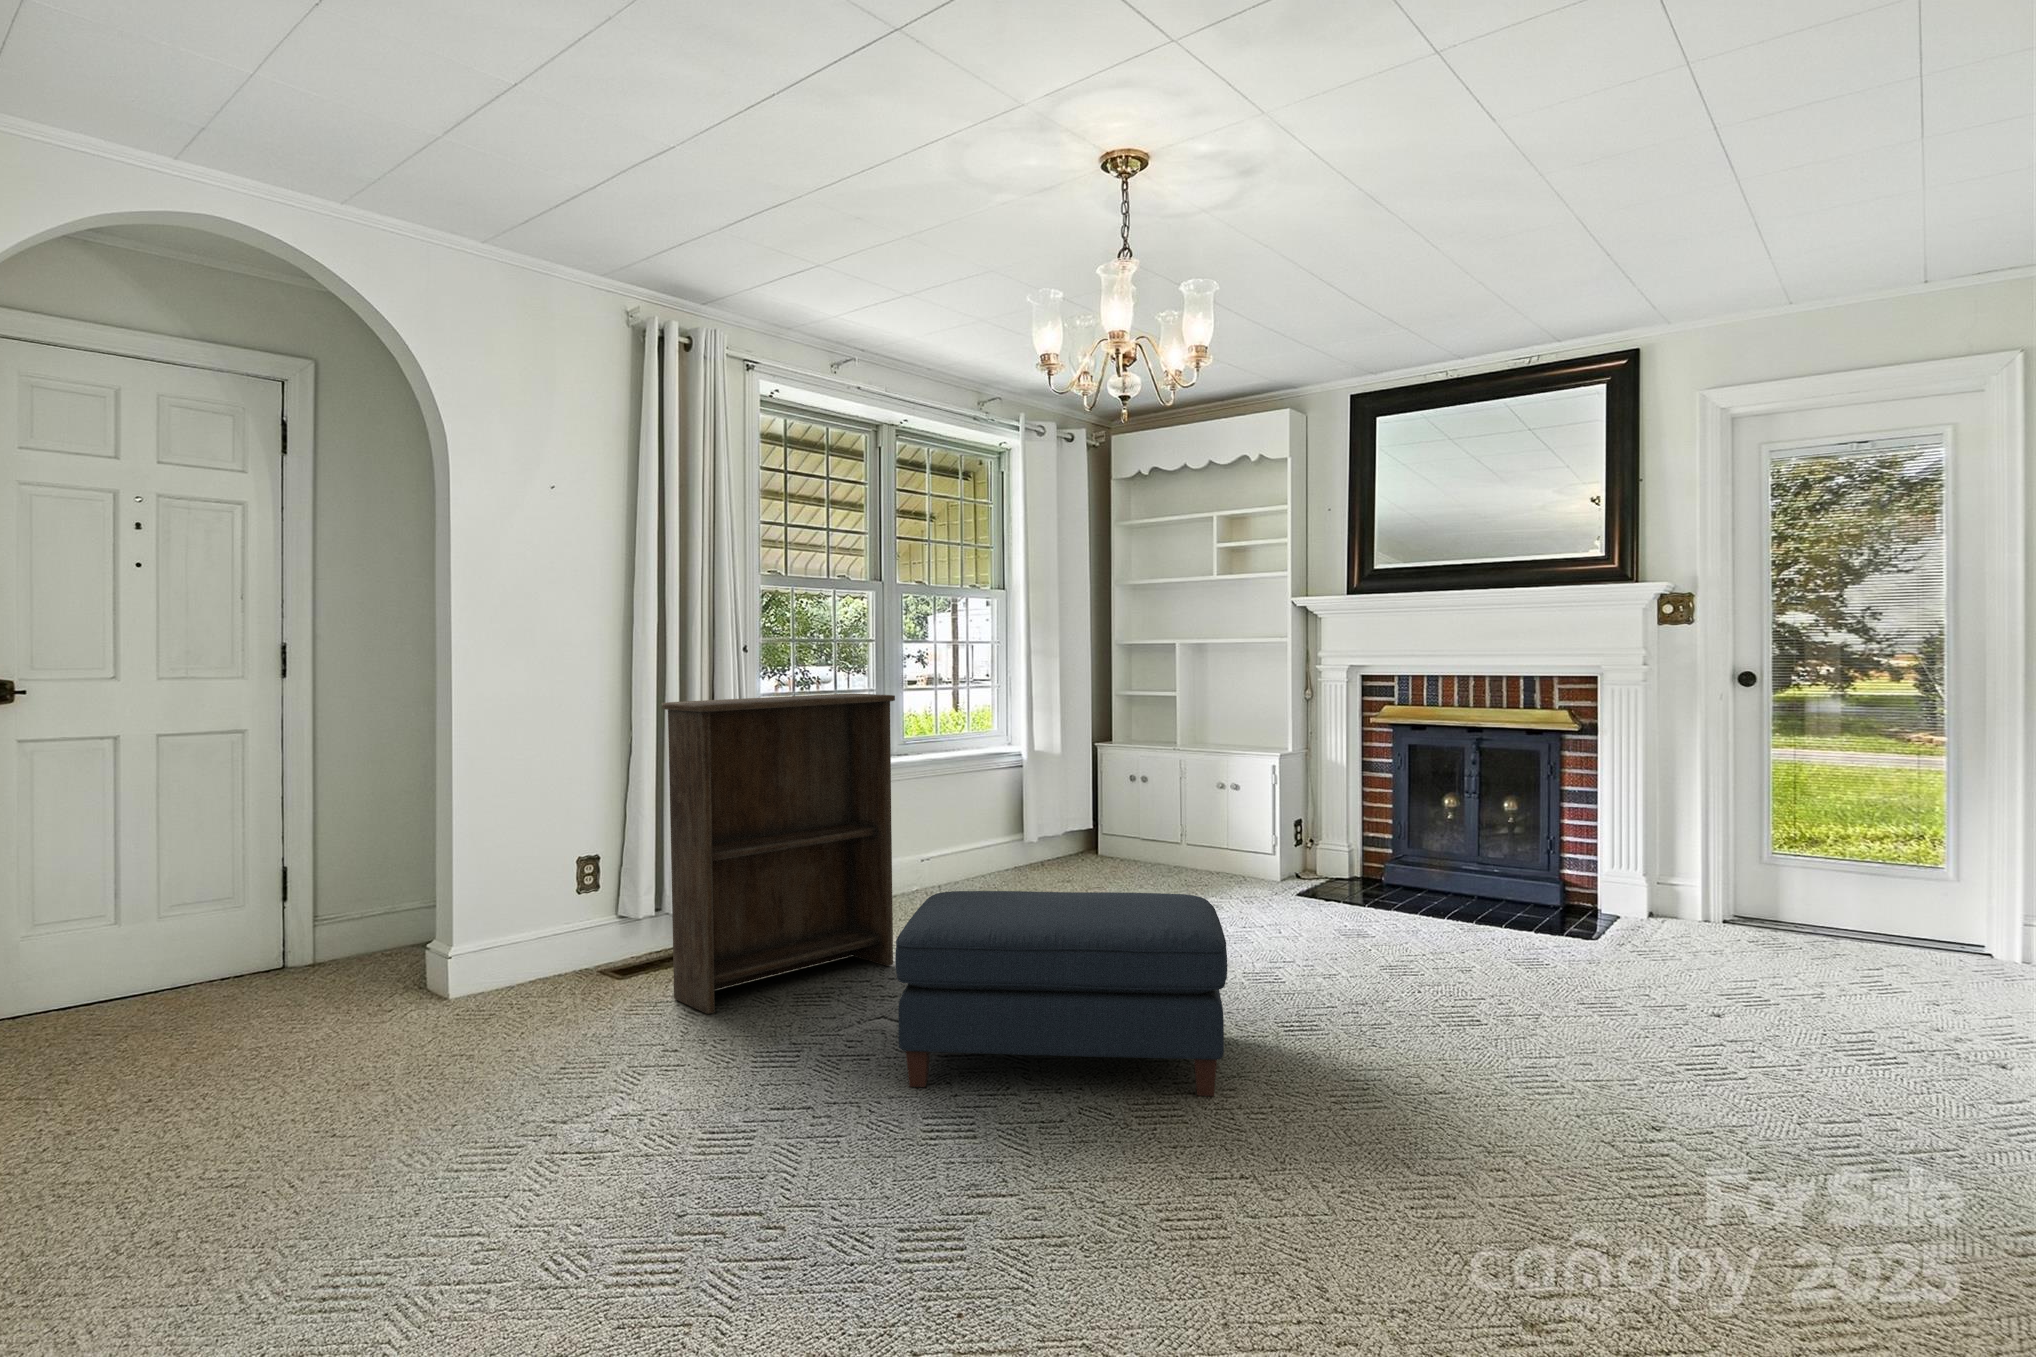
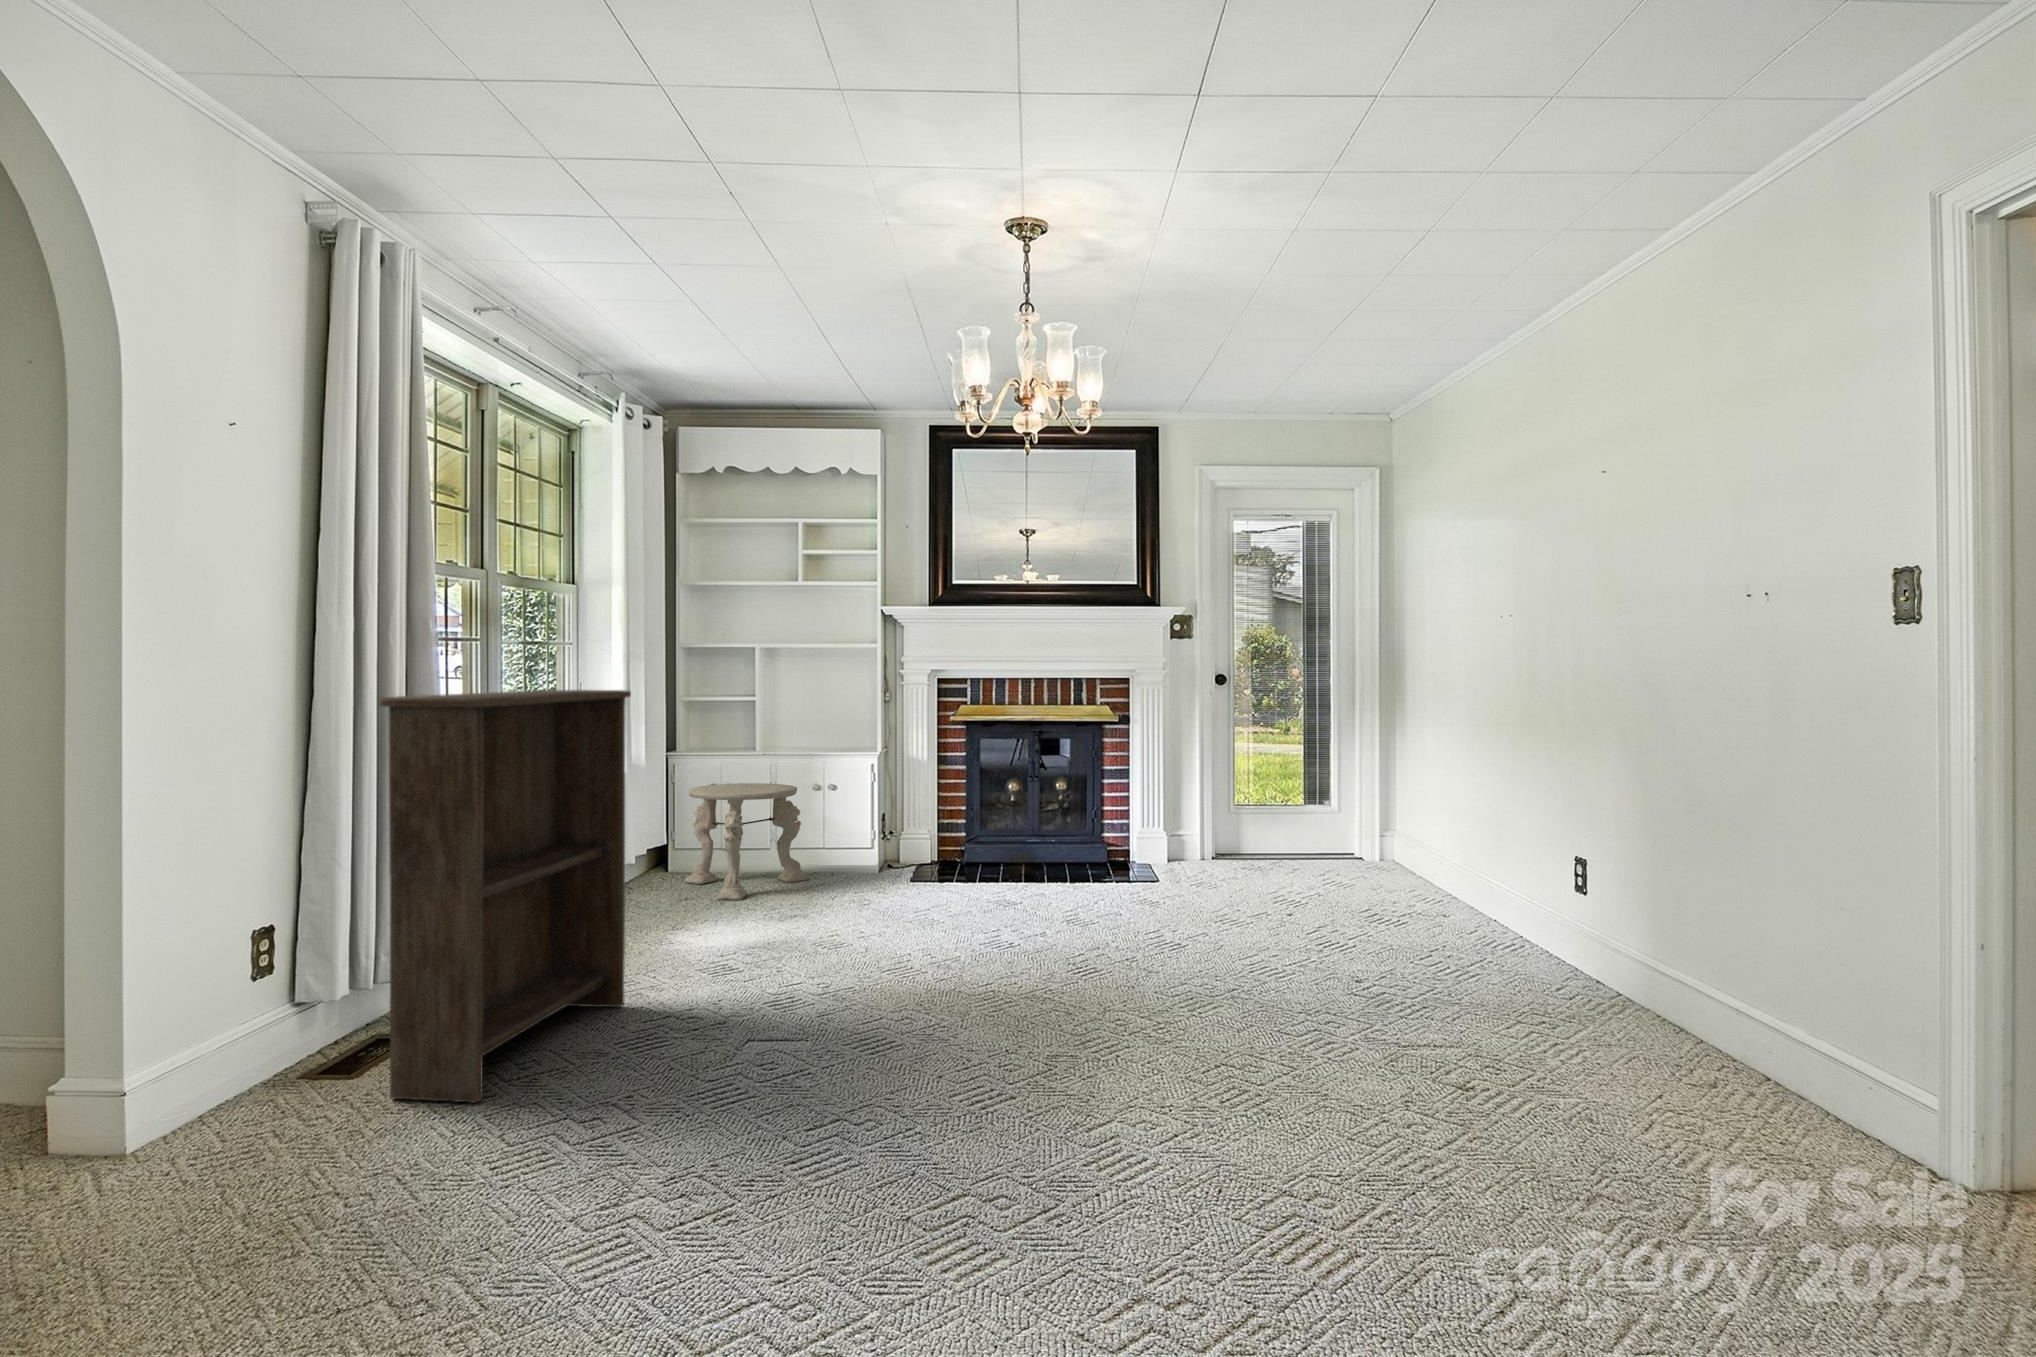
side table: none [1087,777,1205,891] -> present [685,783,809,900]
ottoman: present [895,891,1227,1096] -> none [766,872,1120,1107]

